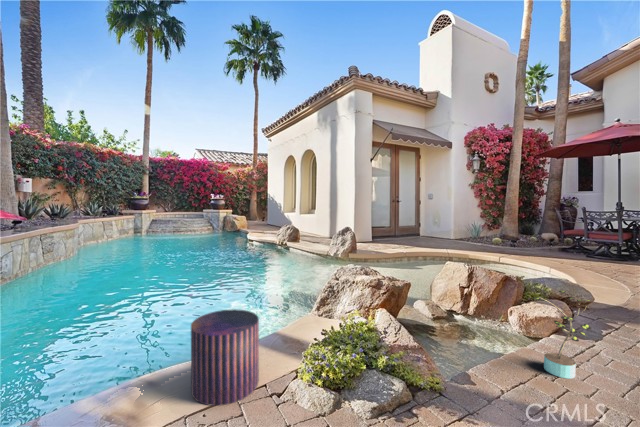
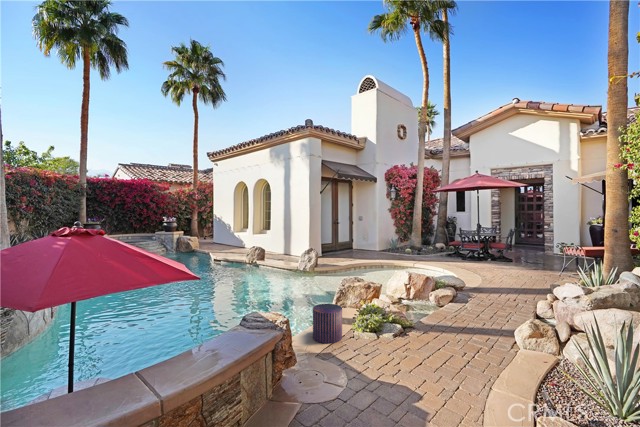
potted plant: present [533,290,591,379] -> none [443,282,464,318]

